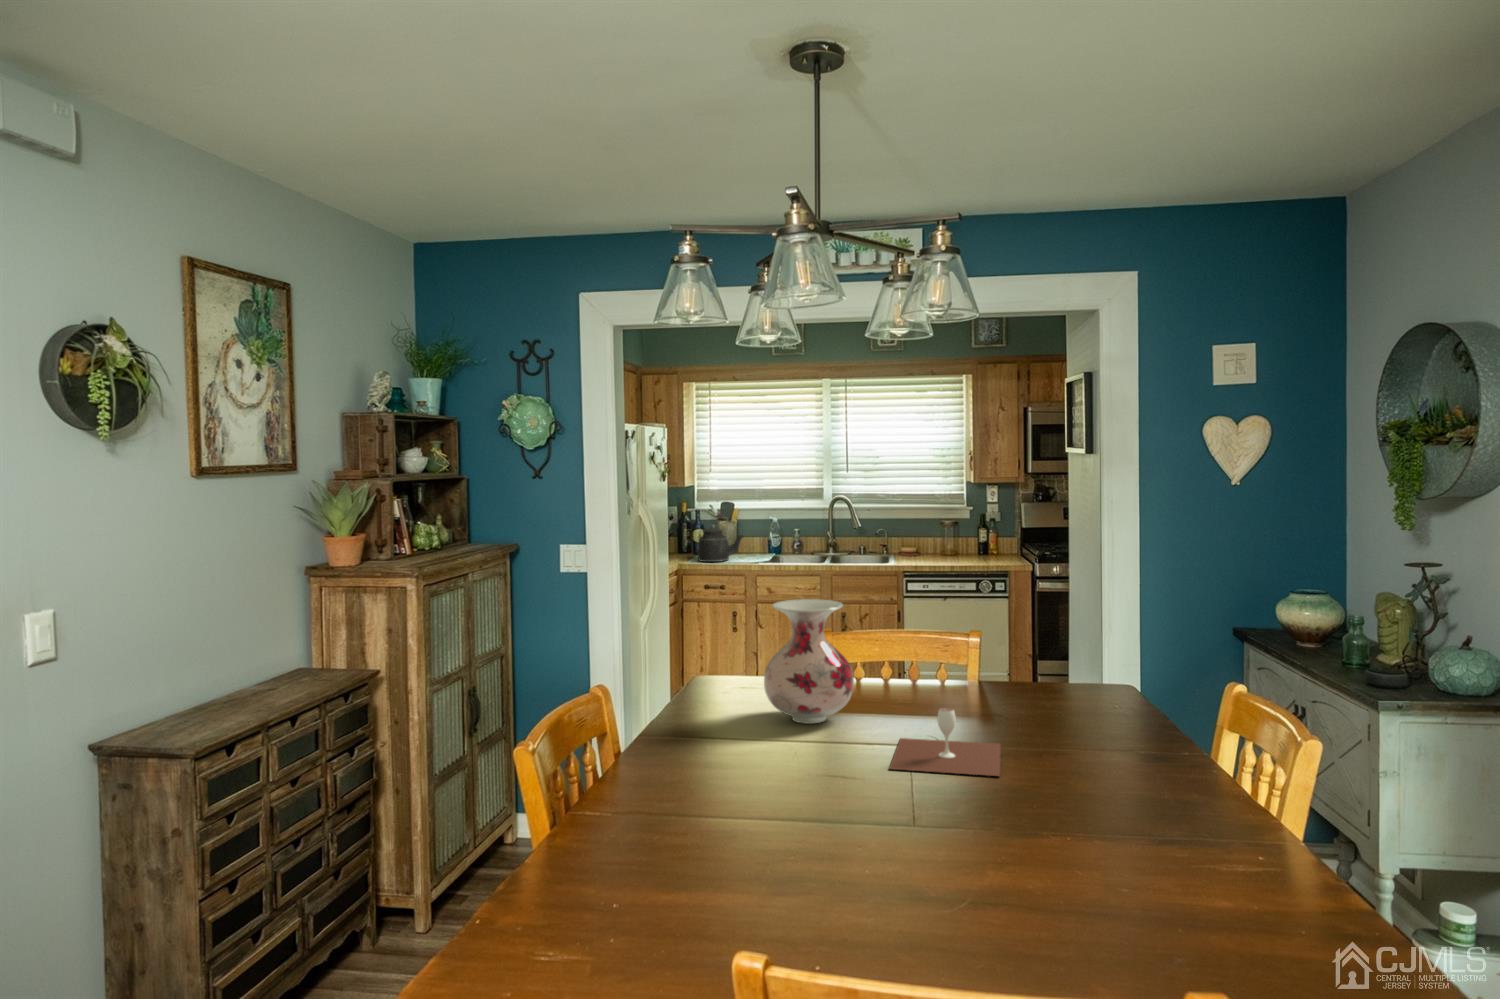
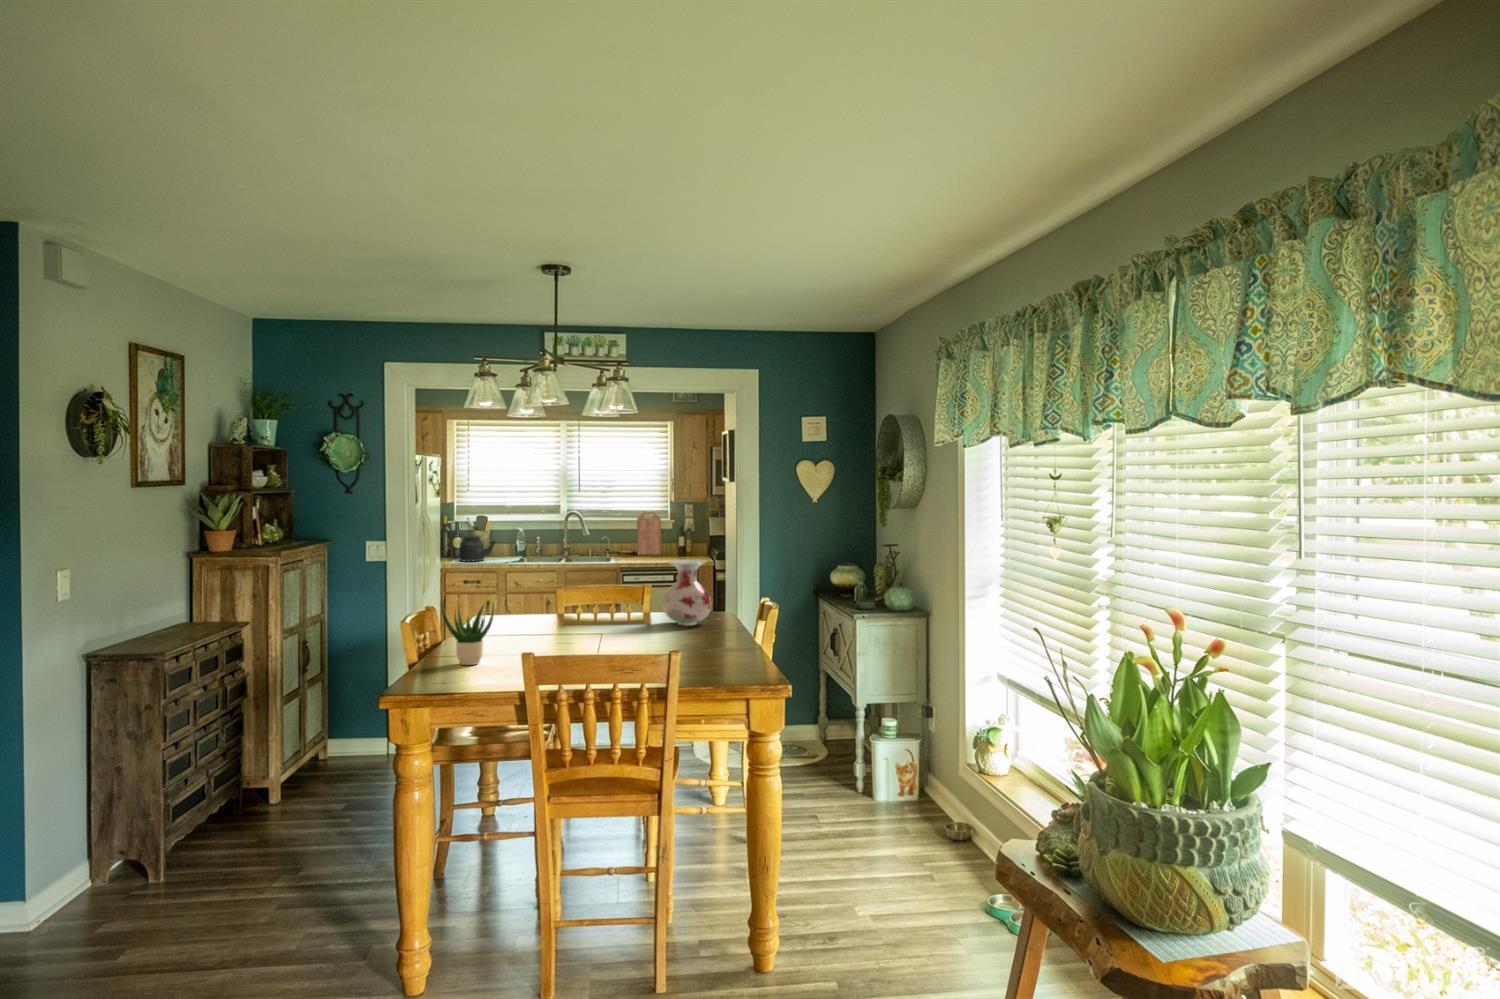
cutting board: none [925,496,957,554] -> present [637,512,661,555]
vase: present [764,599,854,724] -> present [663,560,712,626]
potted plant: none [593,687,694,838] -> present [441,601,494,665]
wine glass: present [890,708,1001,776] -> none [592,614,652,643]

